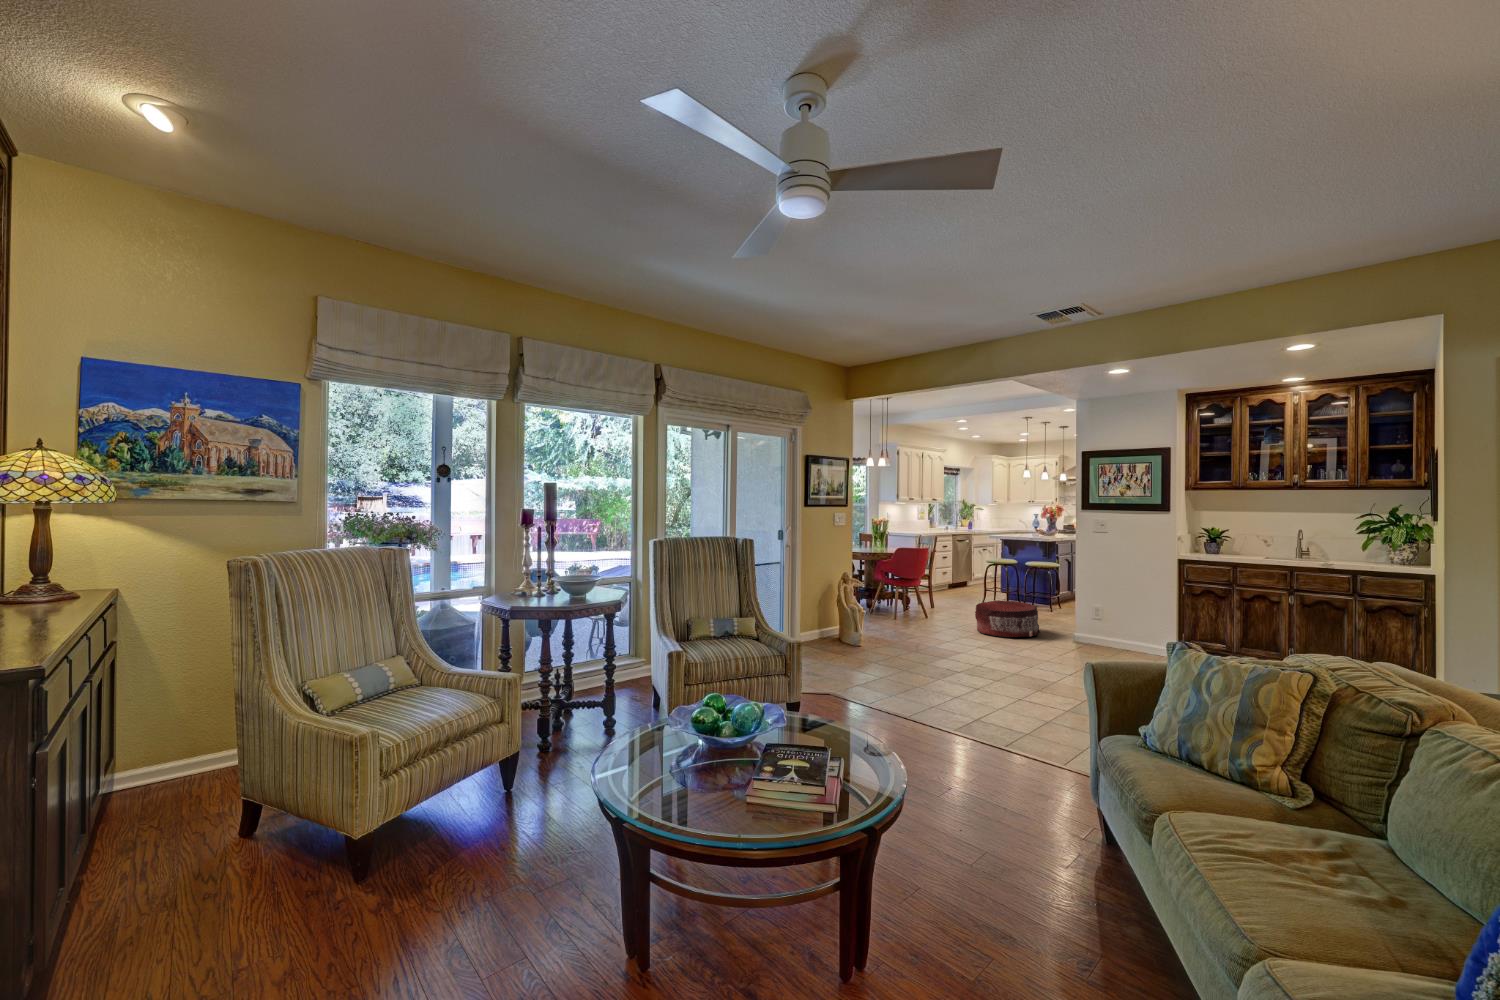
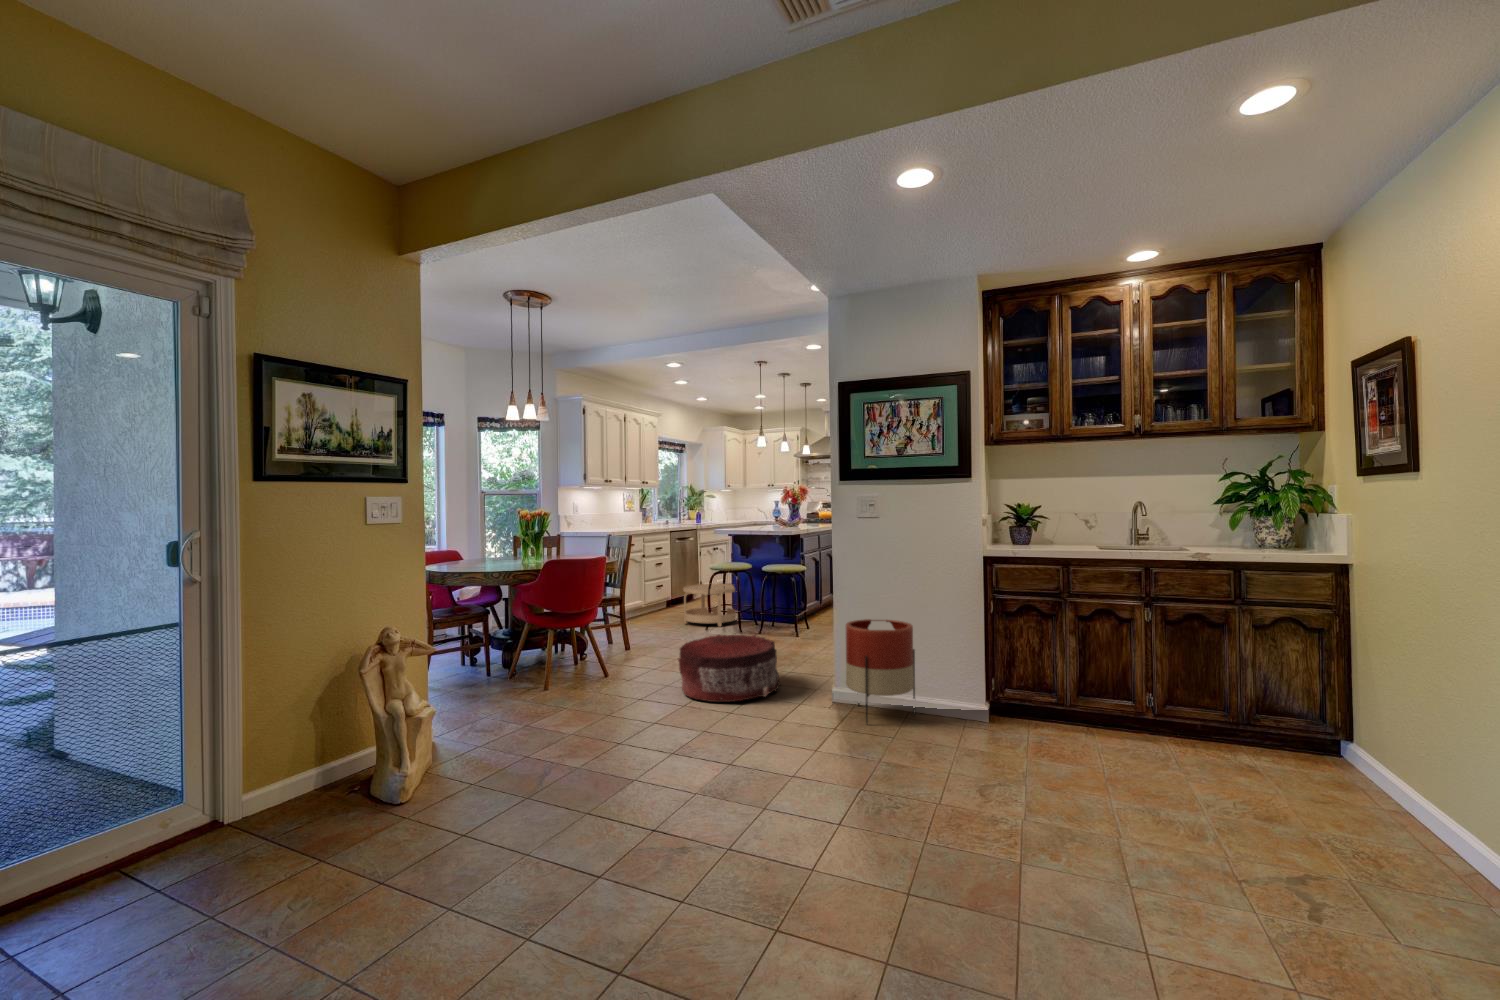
side table: none [966,573,1006,603] -> present [683,584,738,627]
planter: none [1083,595,1129,654] -> present [846,619,915,724]

